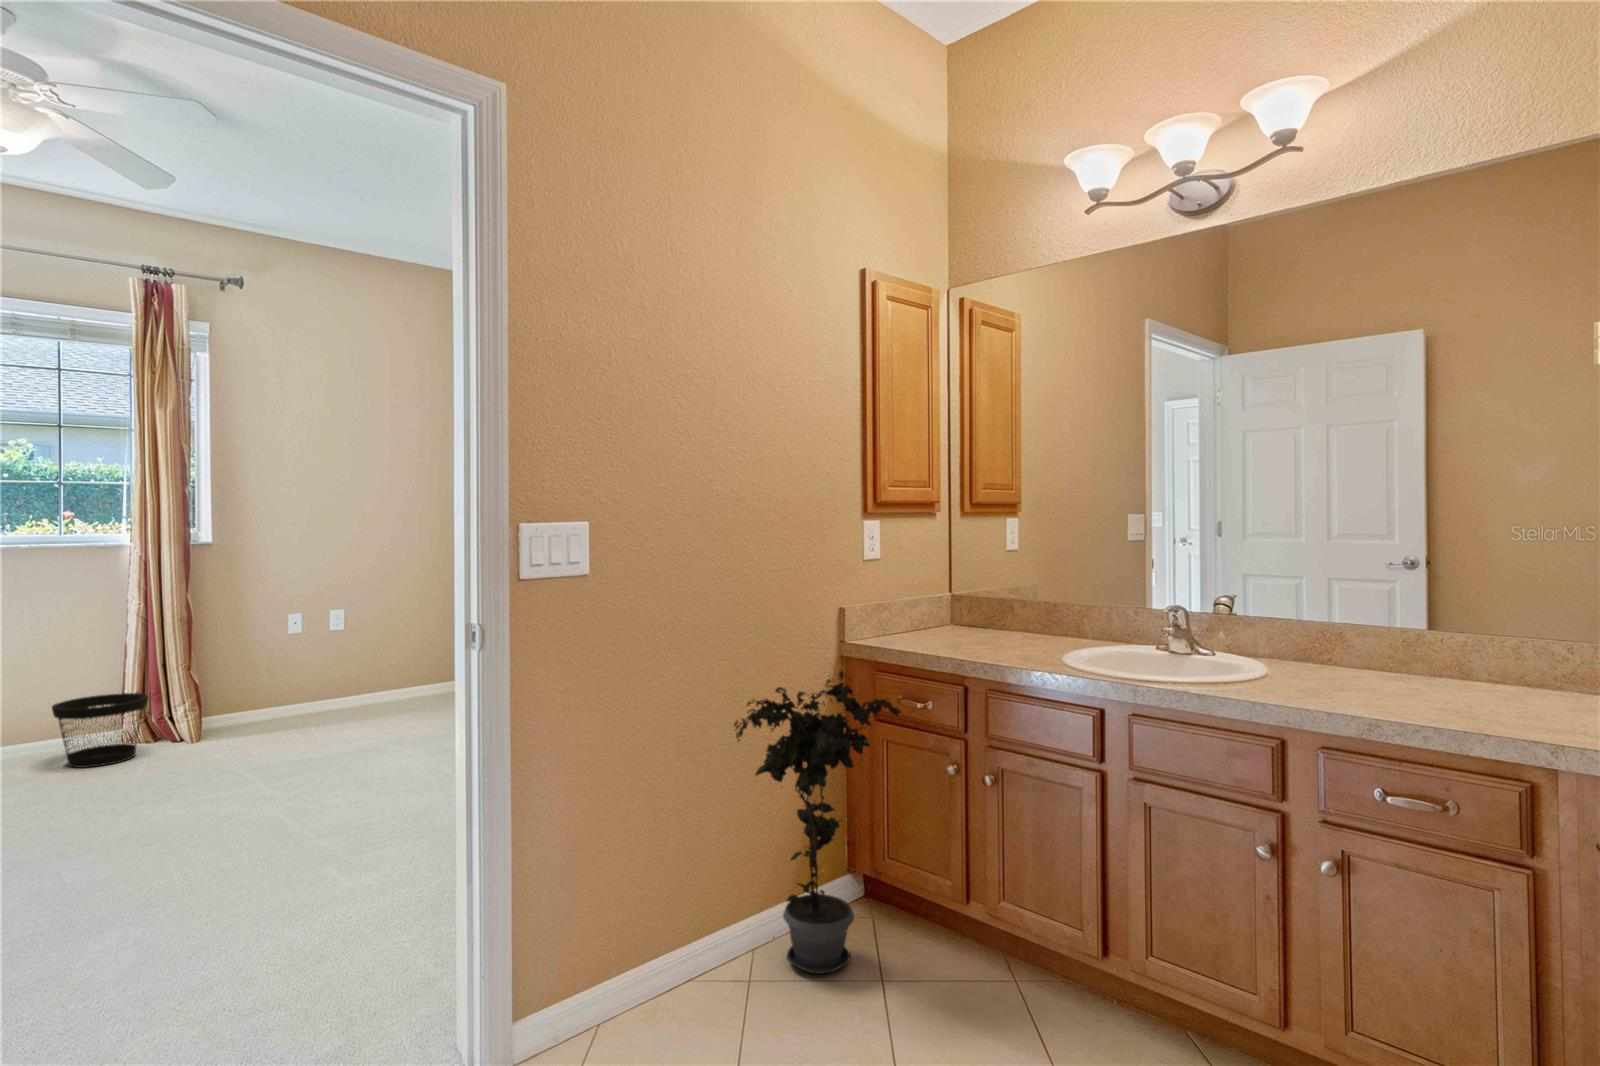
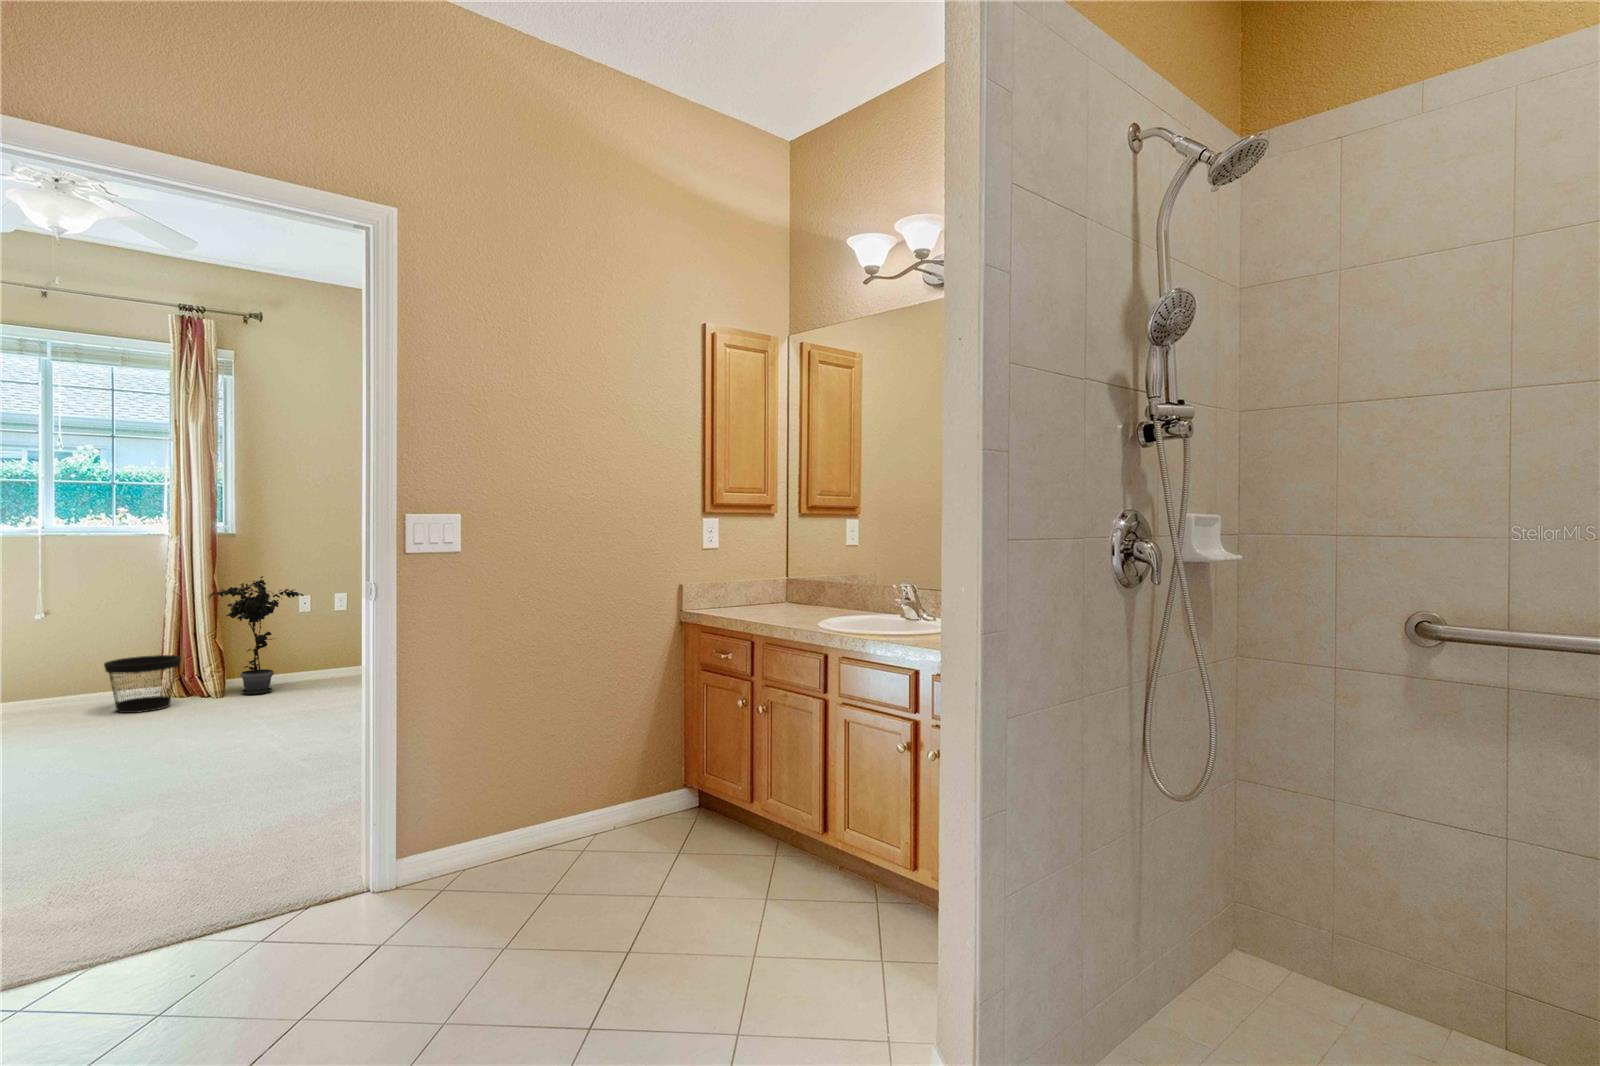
potted plant: present [734,671,902,974] -> present [209,576,304,694]

